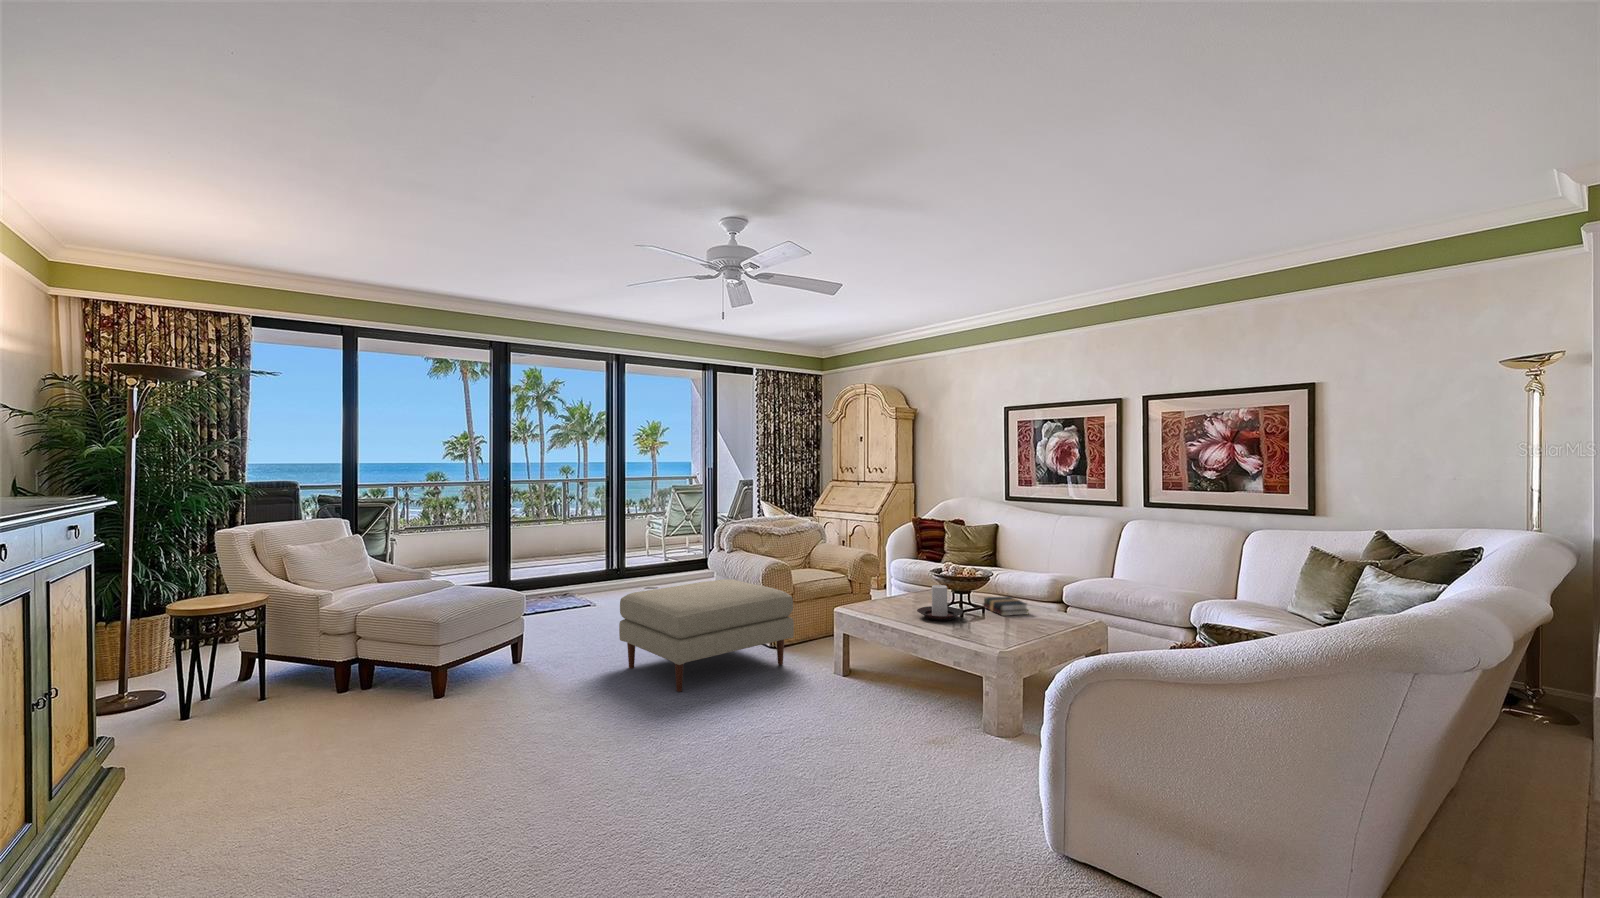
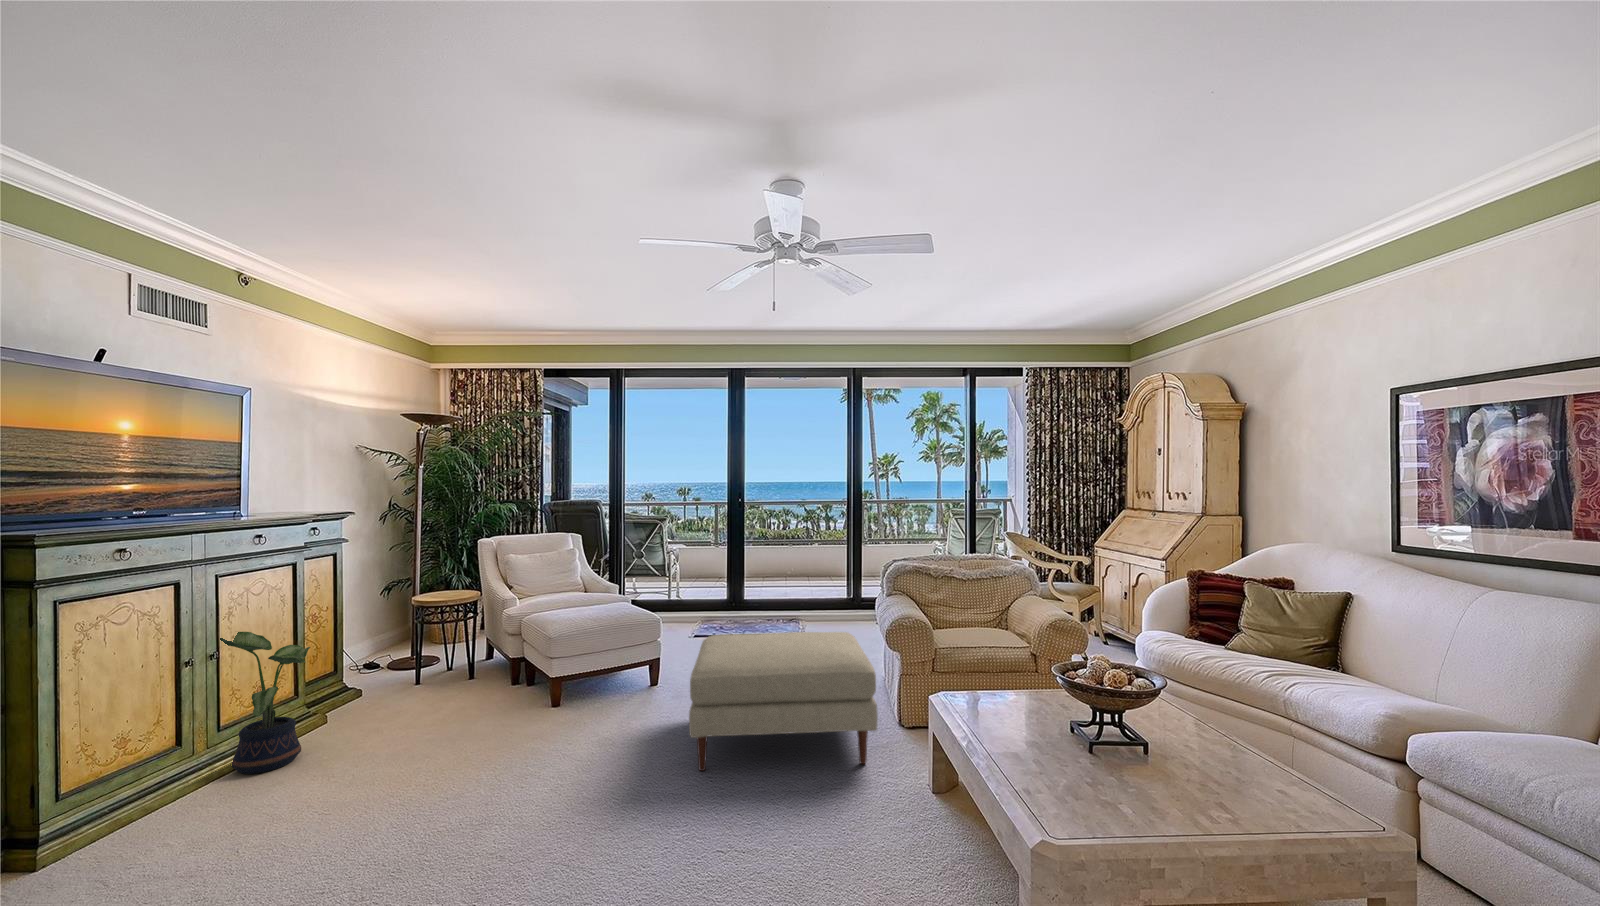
candle holder: present [917,585,963,621] -> none [1002,704,1088,775]
hardback book: present [983,596,1029,616] -> none [1170,743,1252,806]
potted plant: none [94,643,268,808] -> present [220,632,310,774]

